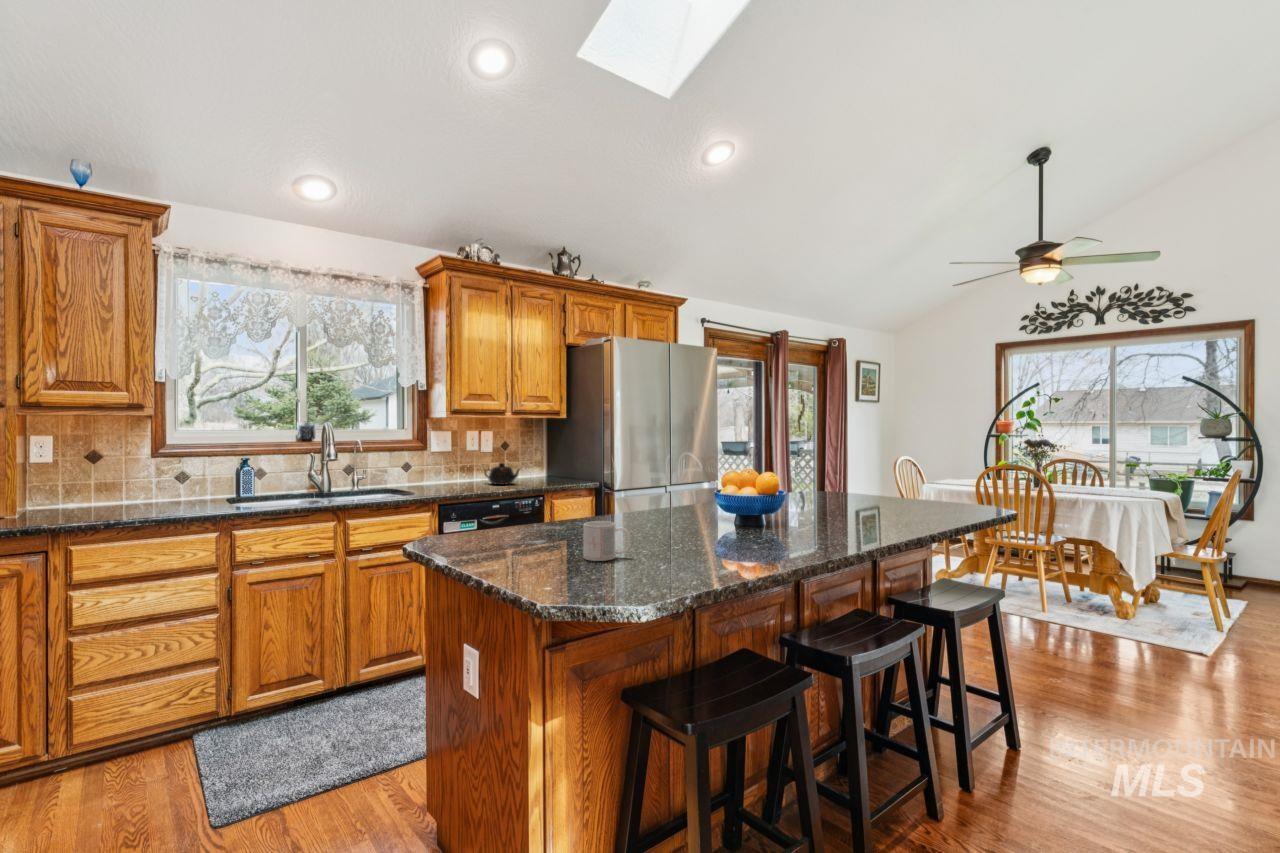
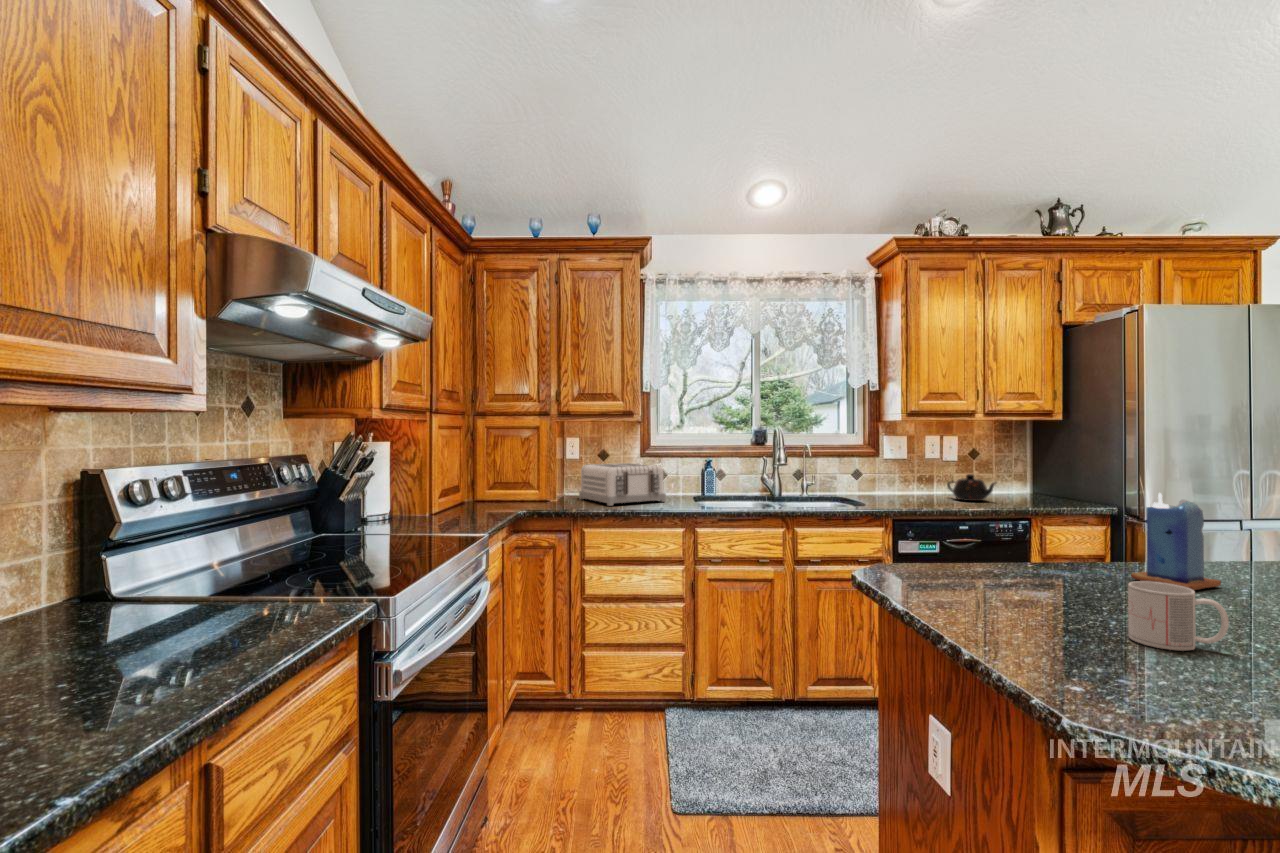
toaster: none [56,465,191,516] -> present [579,463,666,506]
candle: none [594,467,639,528] -> present [1131,493,1221,590]

